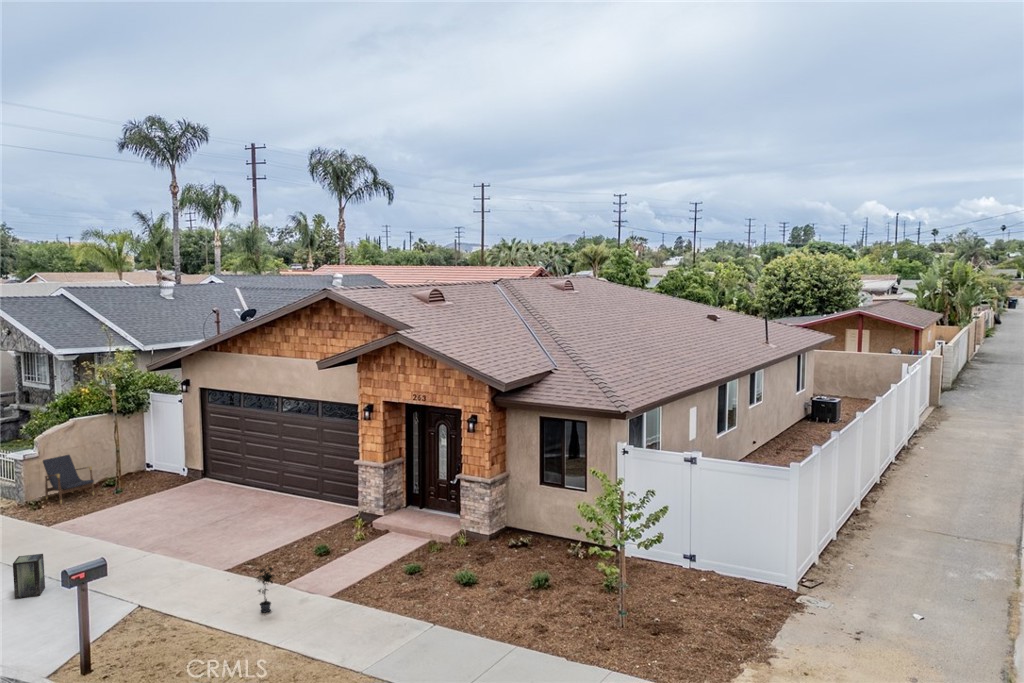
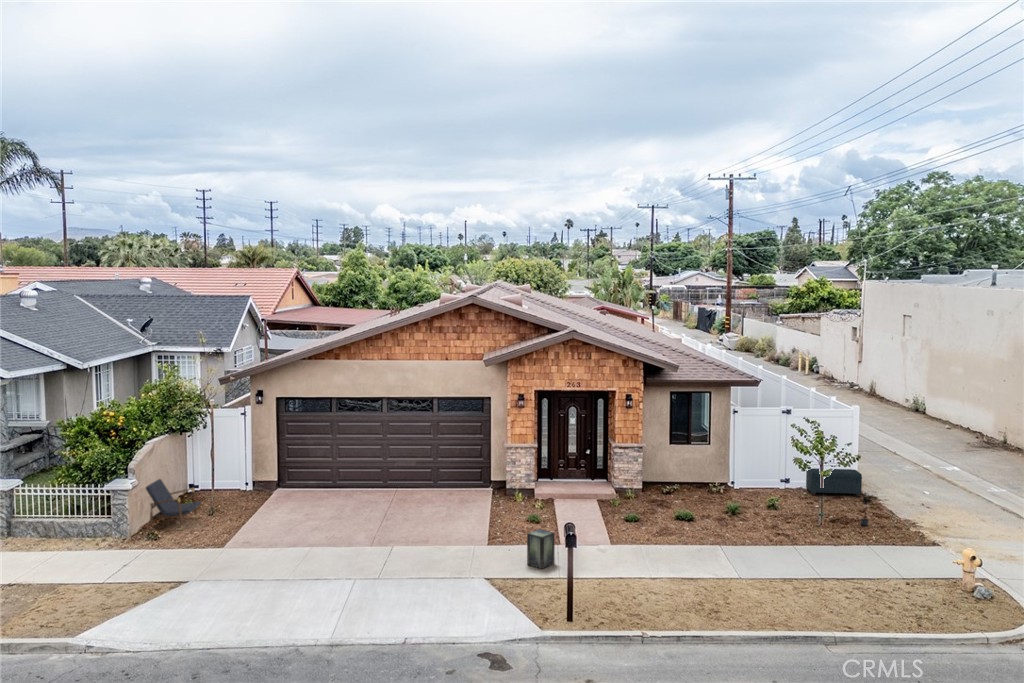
bench: none [690,545,771,602] -> present [806,468,862,496]
storage box: present [13,554,45,599] -> present [527,529,555,569]
potted plant: present [258,565,275,613] -> present [856,493,876,526]

